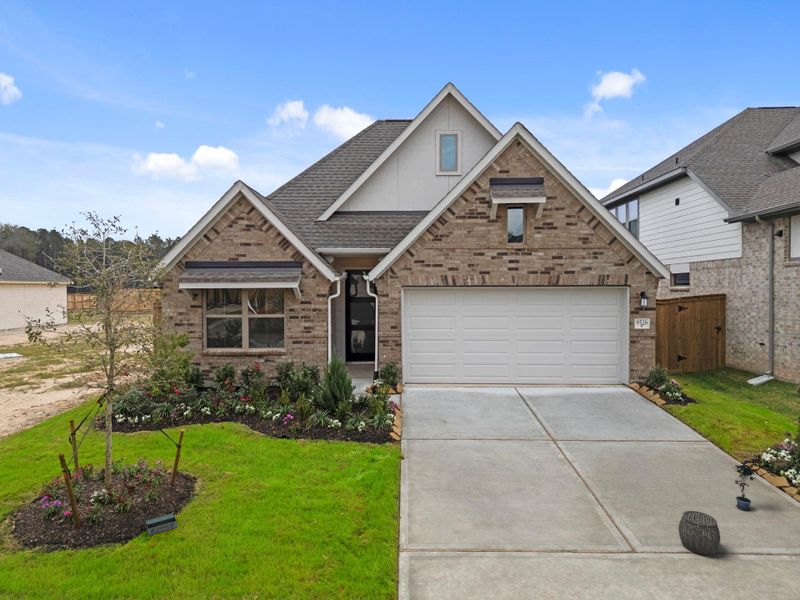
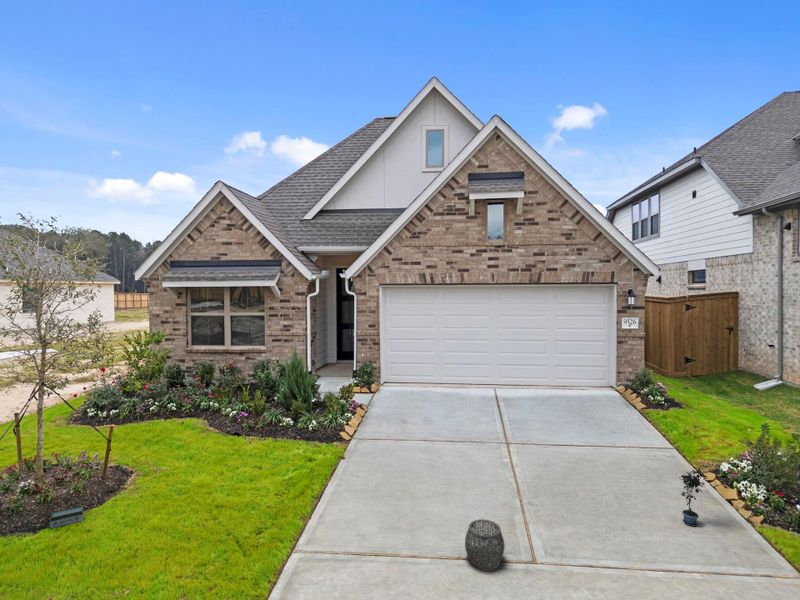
woven basket: present [678,511,720,555] -> present [465,519,504,568]

